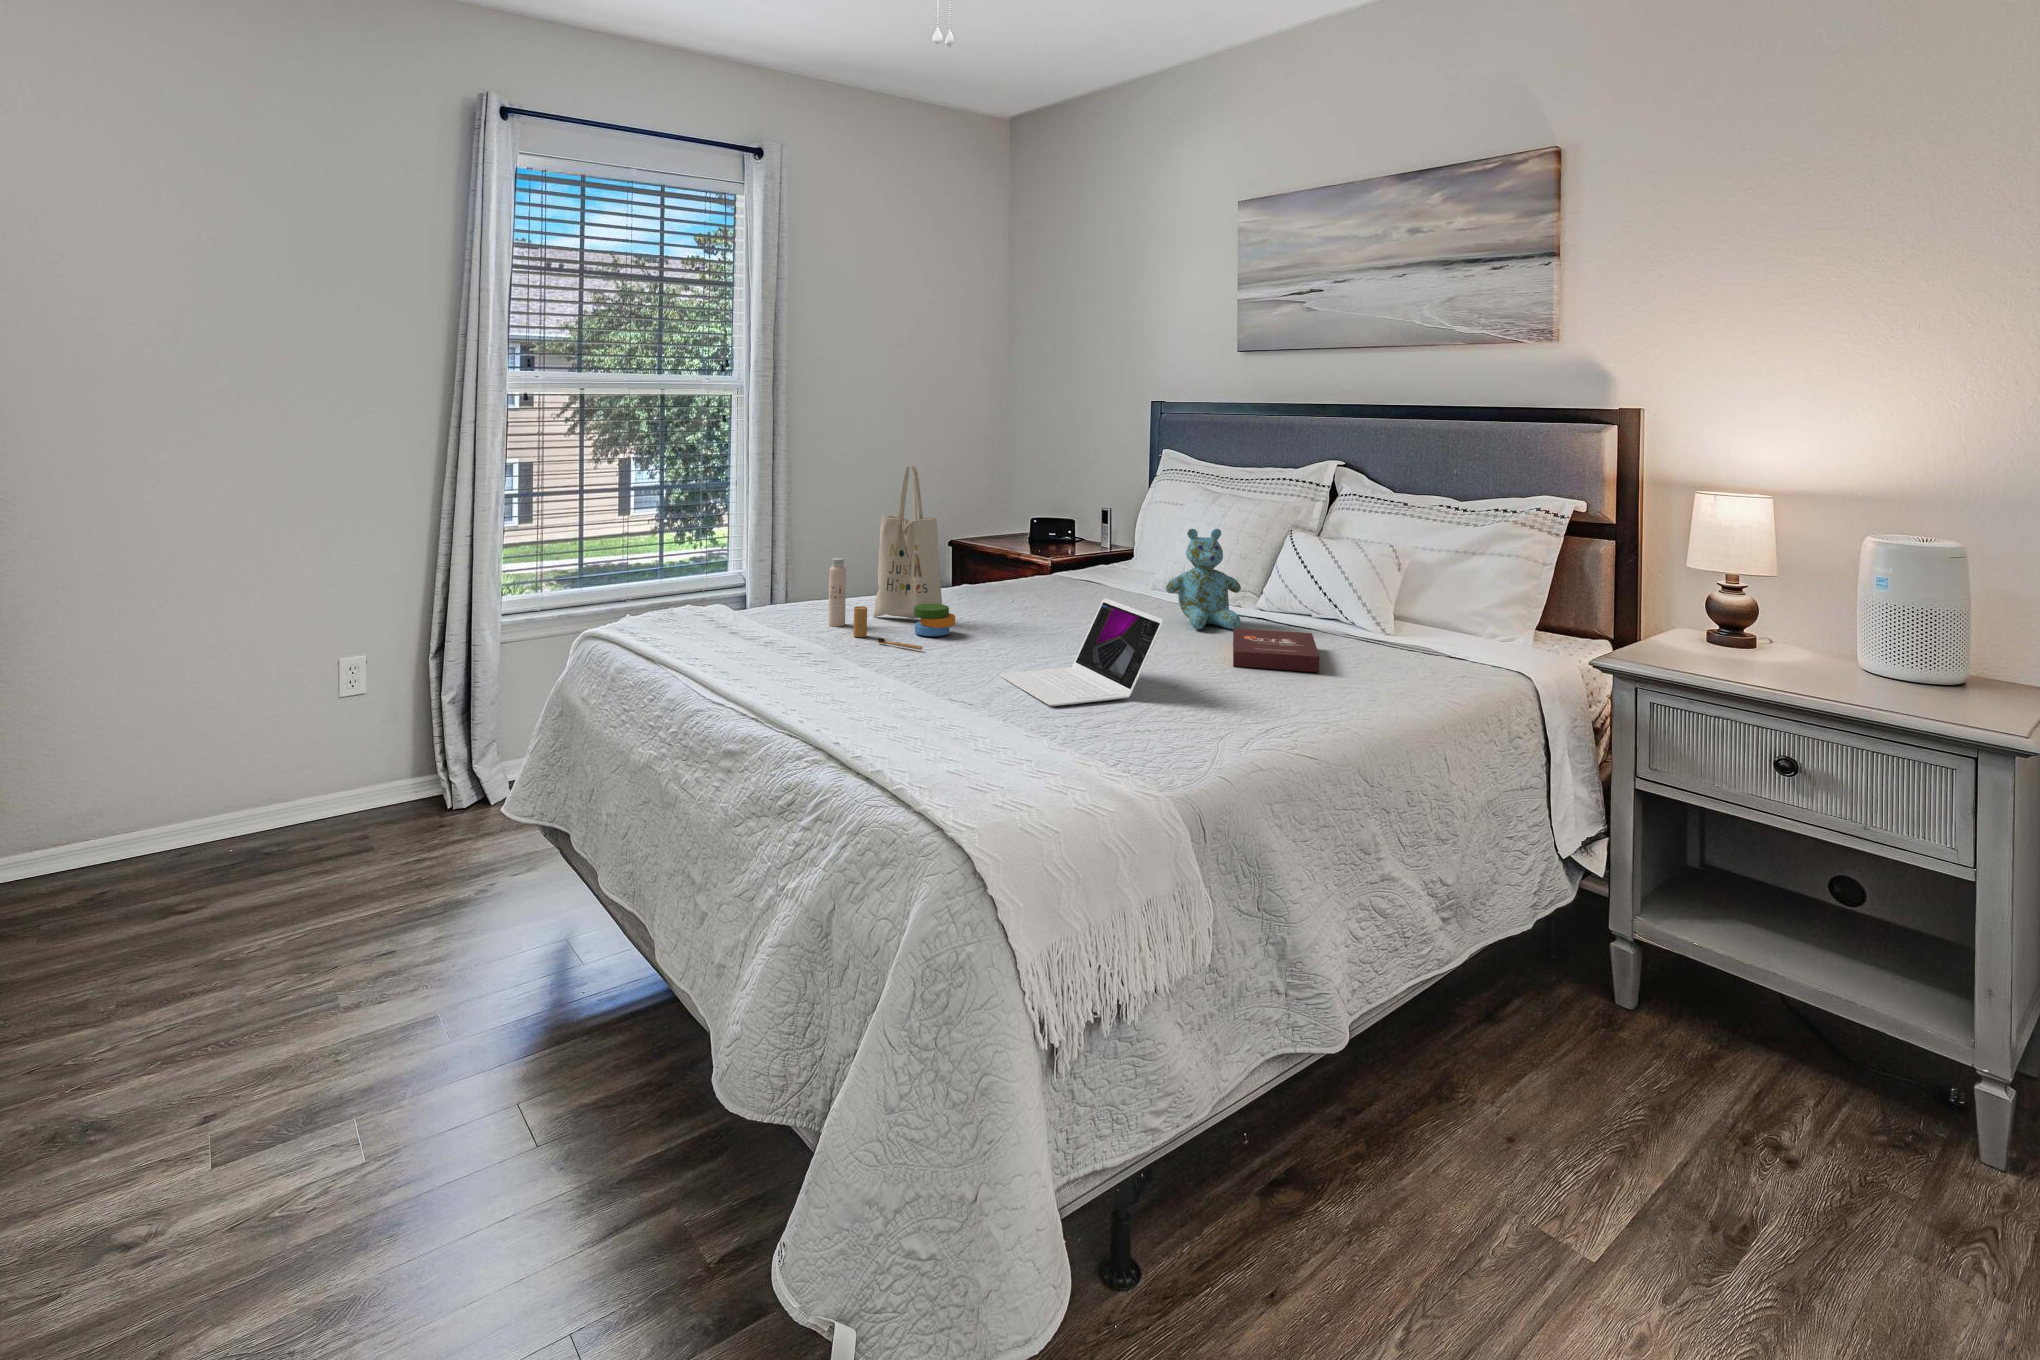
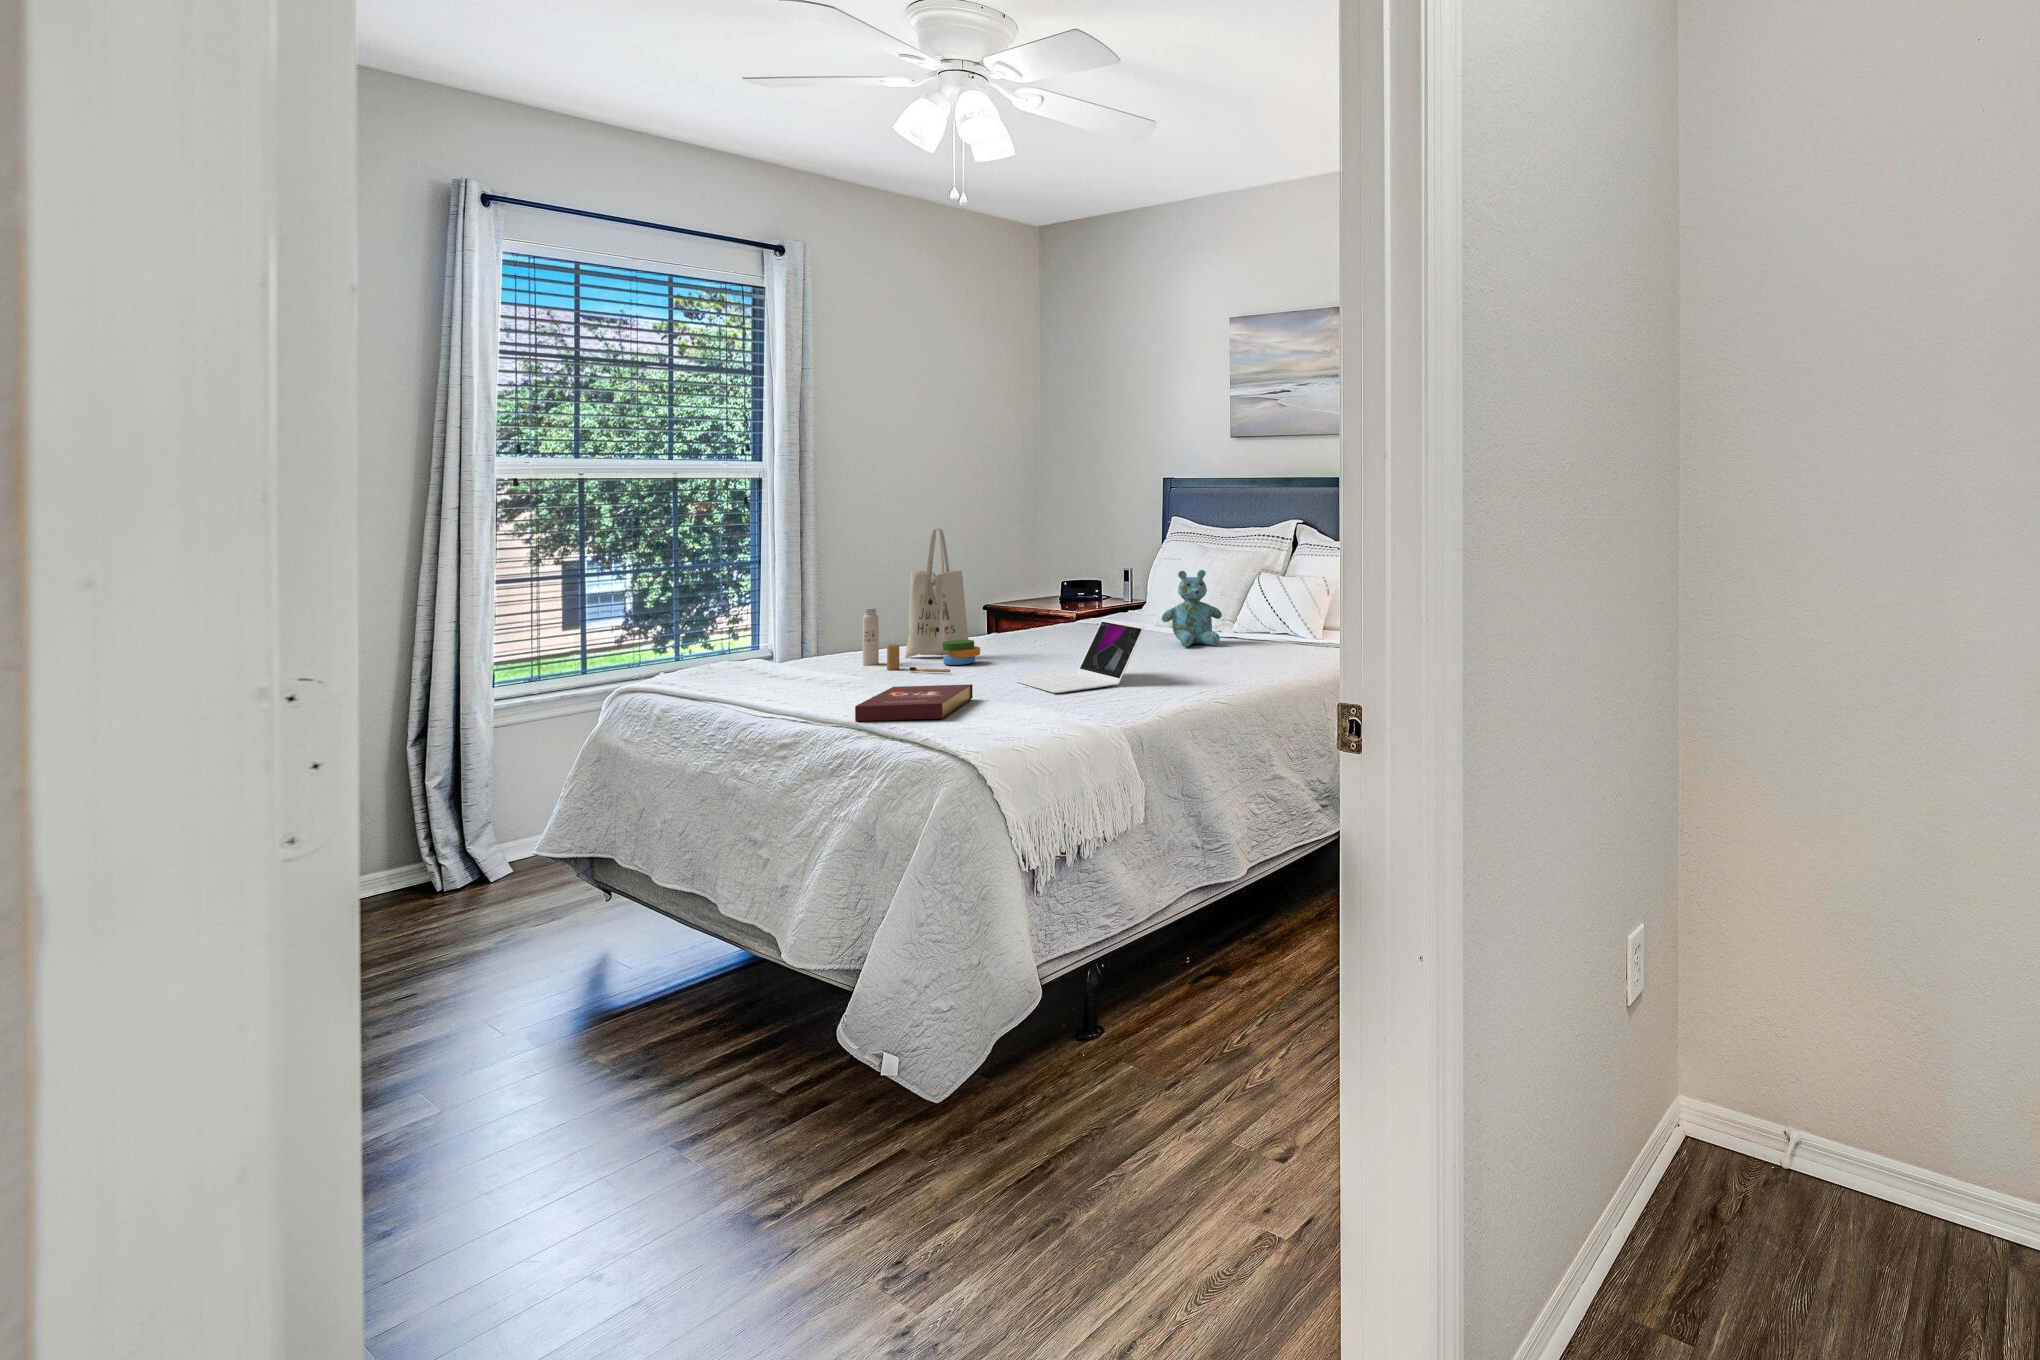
book: present [1233,628,1320,672] -> present [855,684,973,721]

